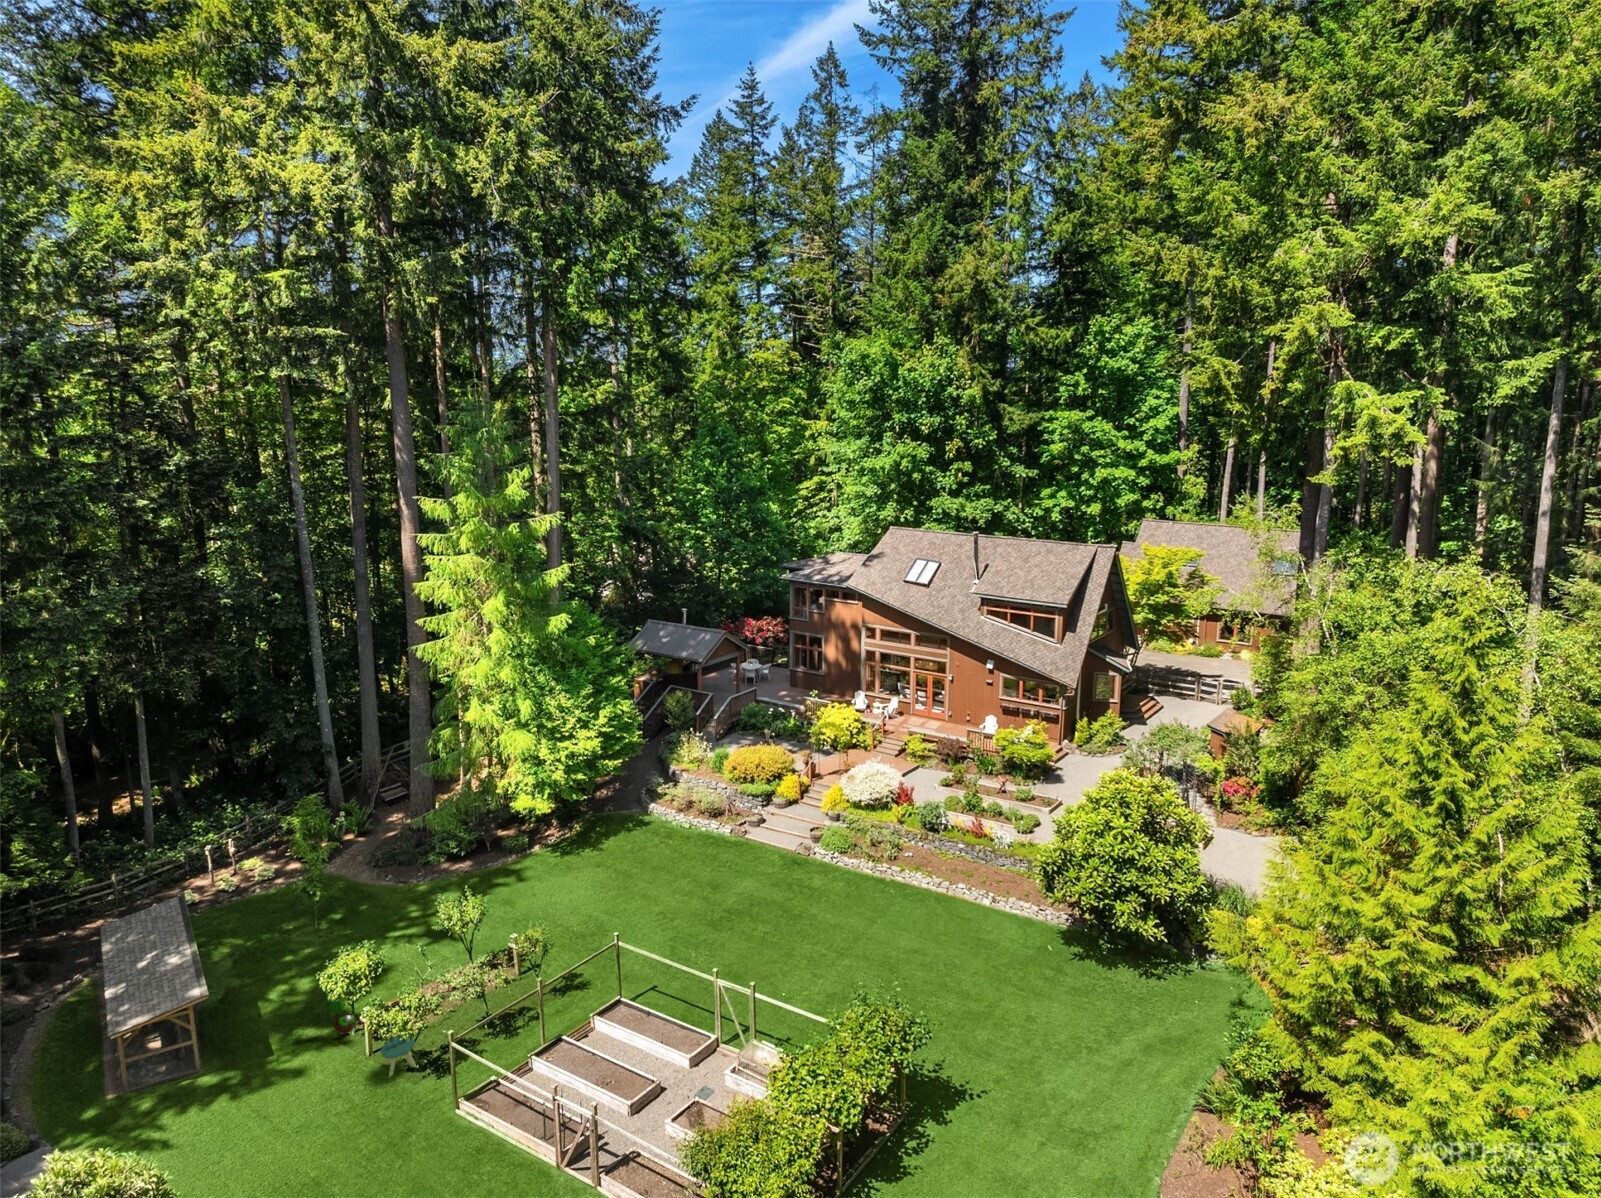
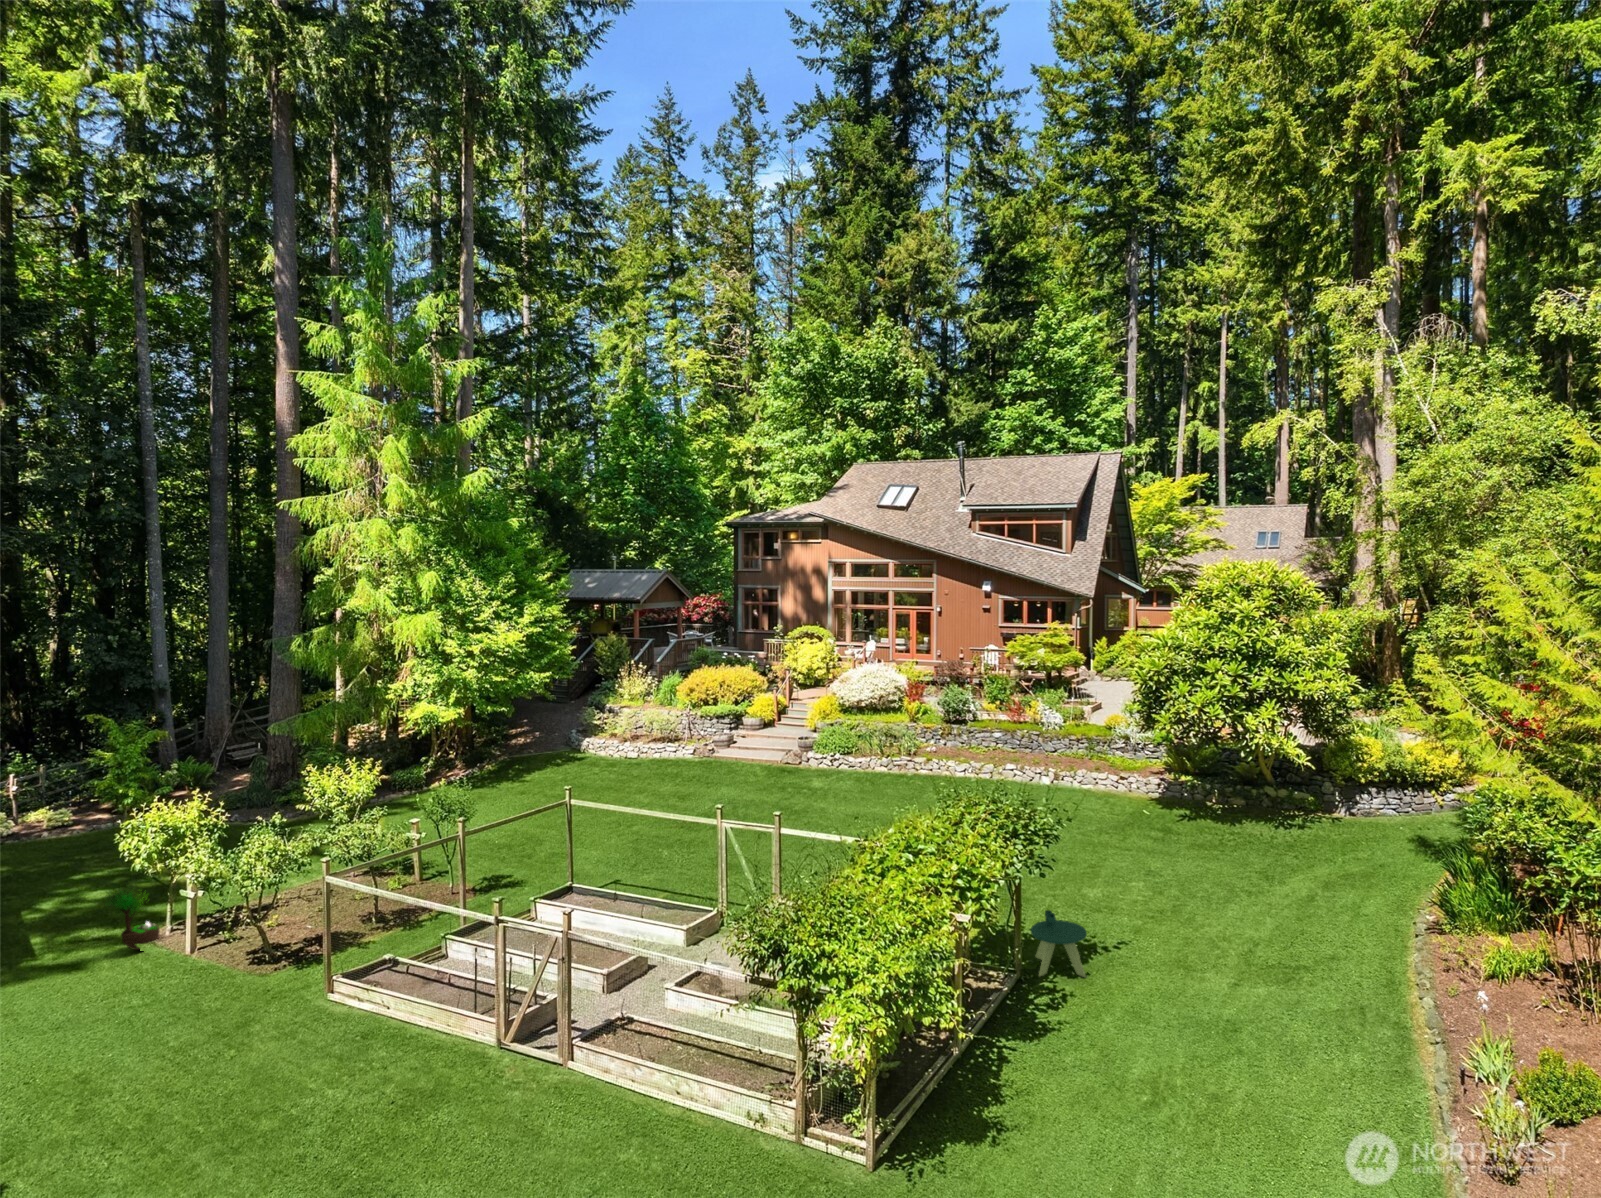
side table: present [381,1035,416,1077] -> present [1031,910,1087,977]

